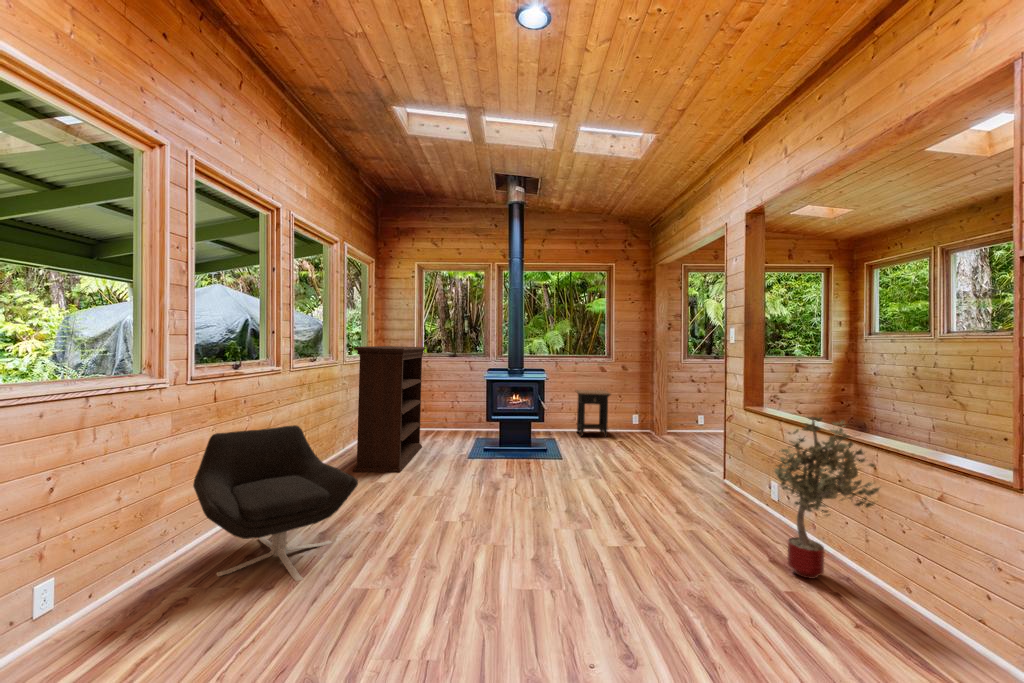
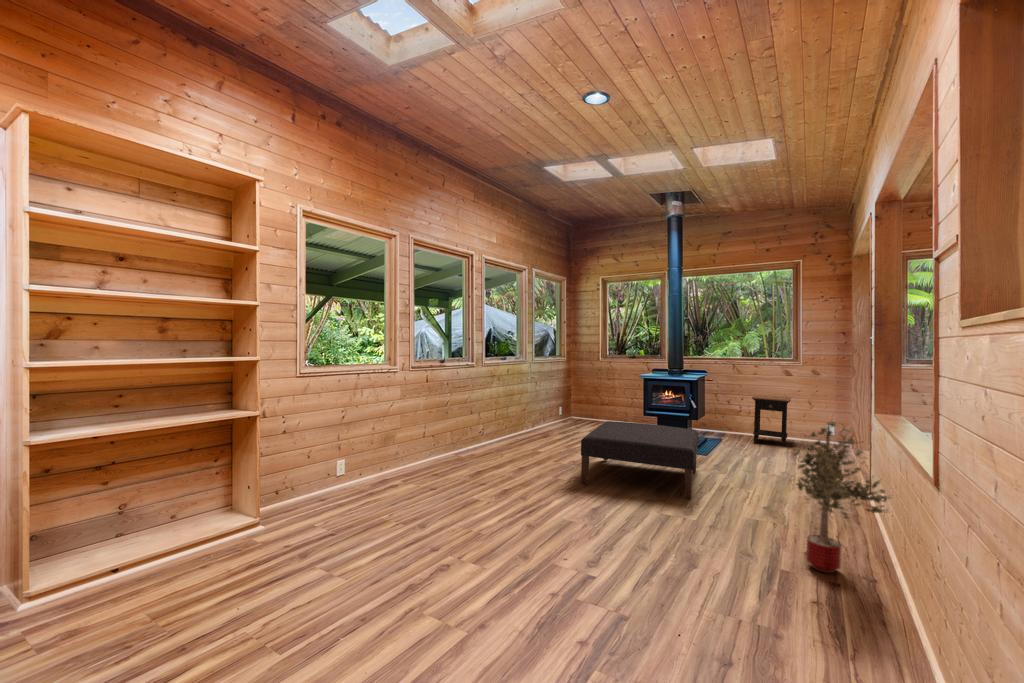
bookshelf: present [353,346,426,473] -> none [525,348,595,448]
lounge chair: present [193,425,358,581] -> none [406,400,493,490]
ottoman: none [471,432,611,520] -> present [581,421,698,499]

